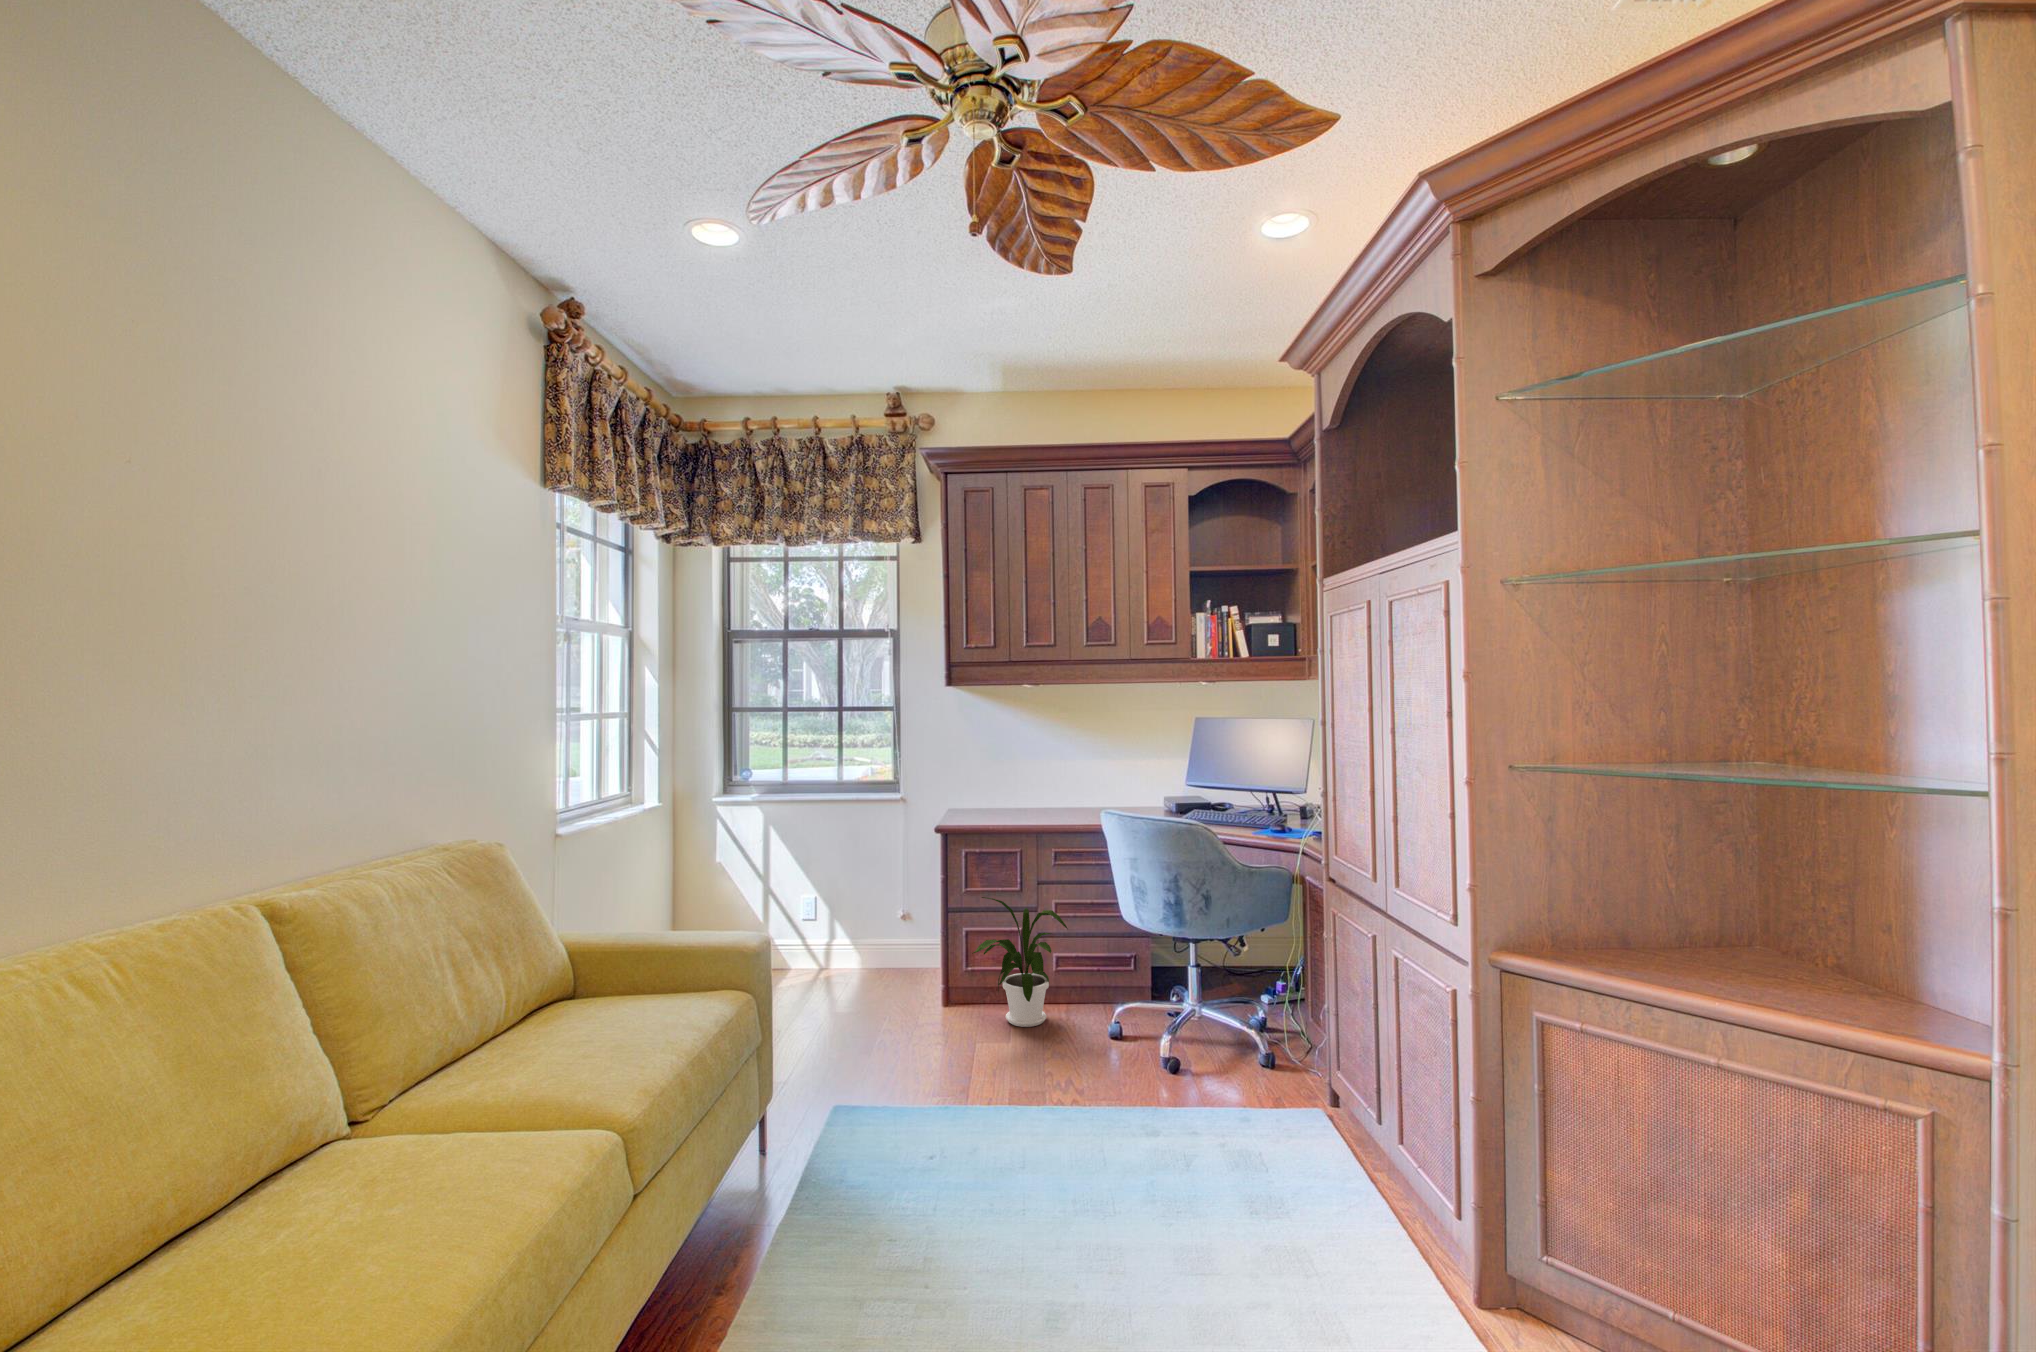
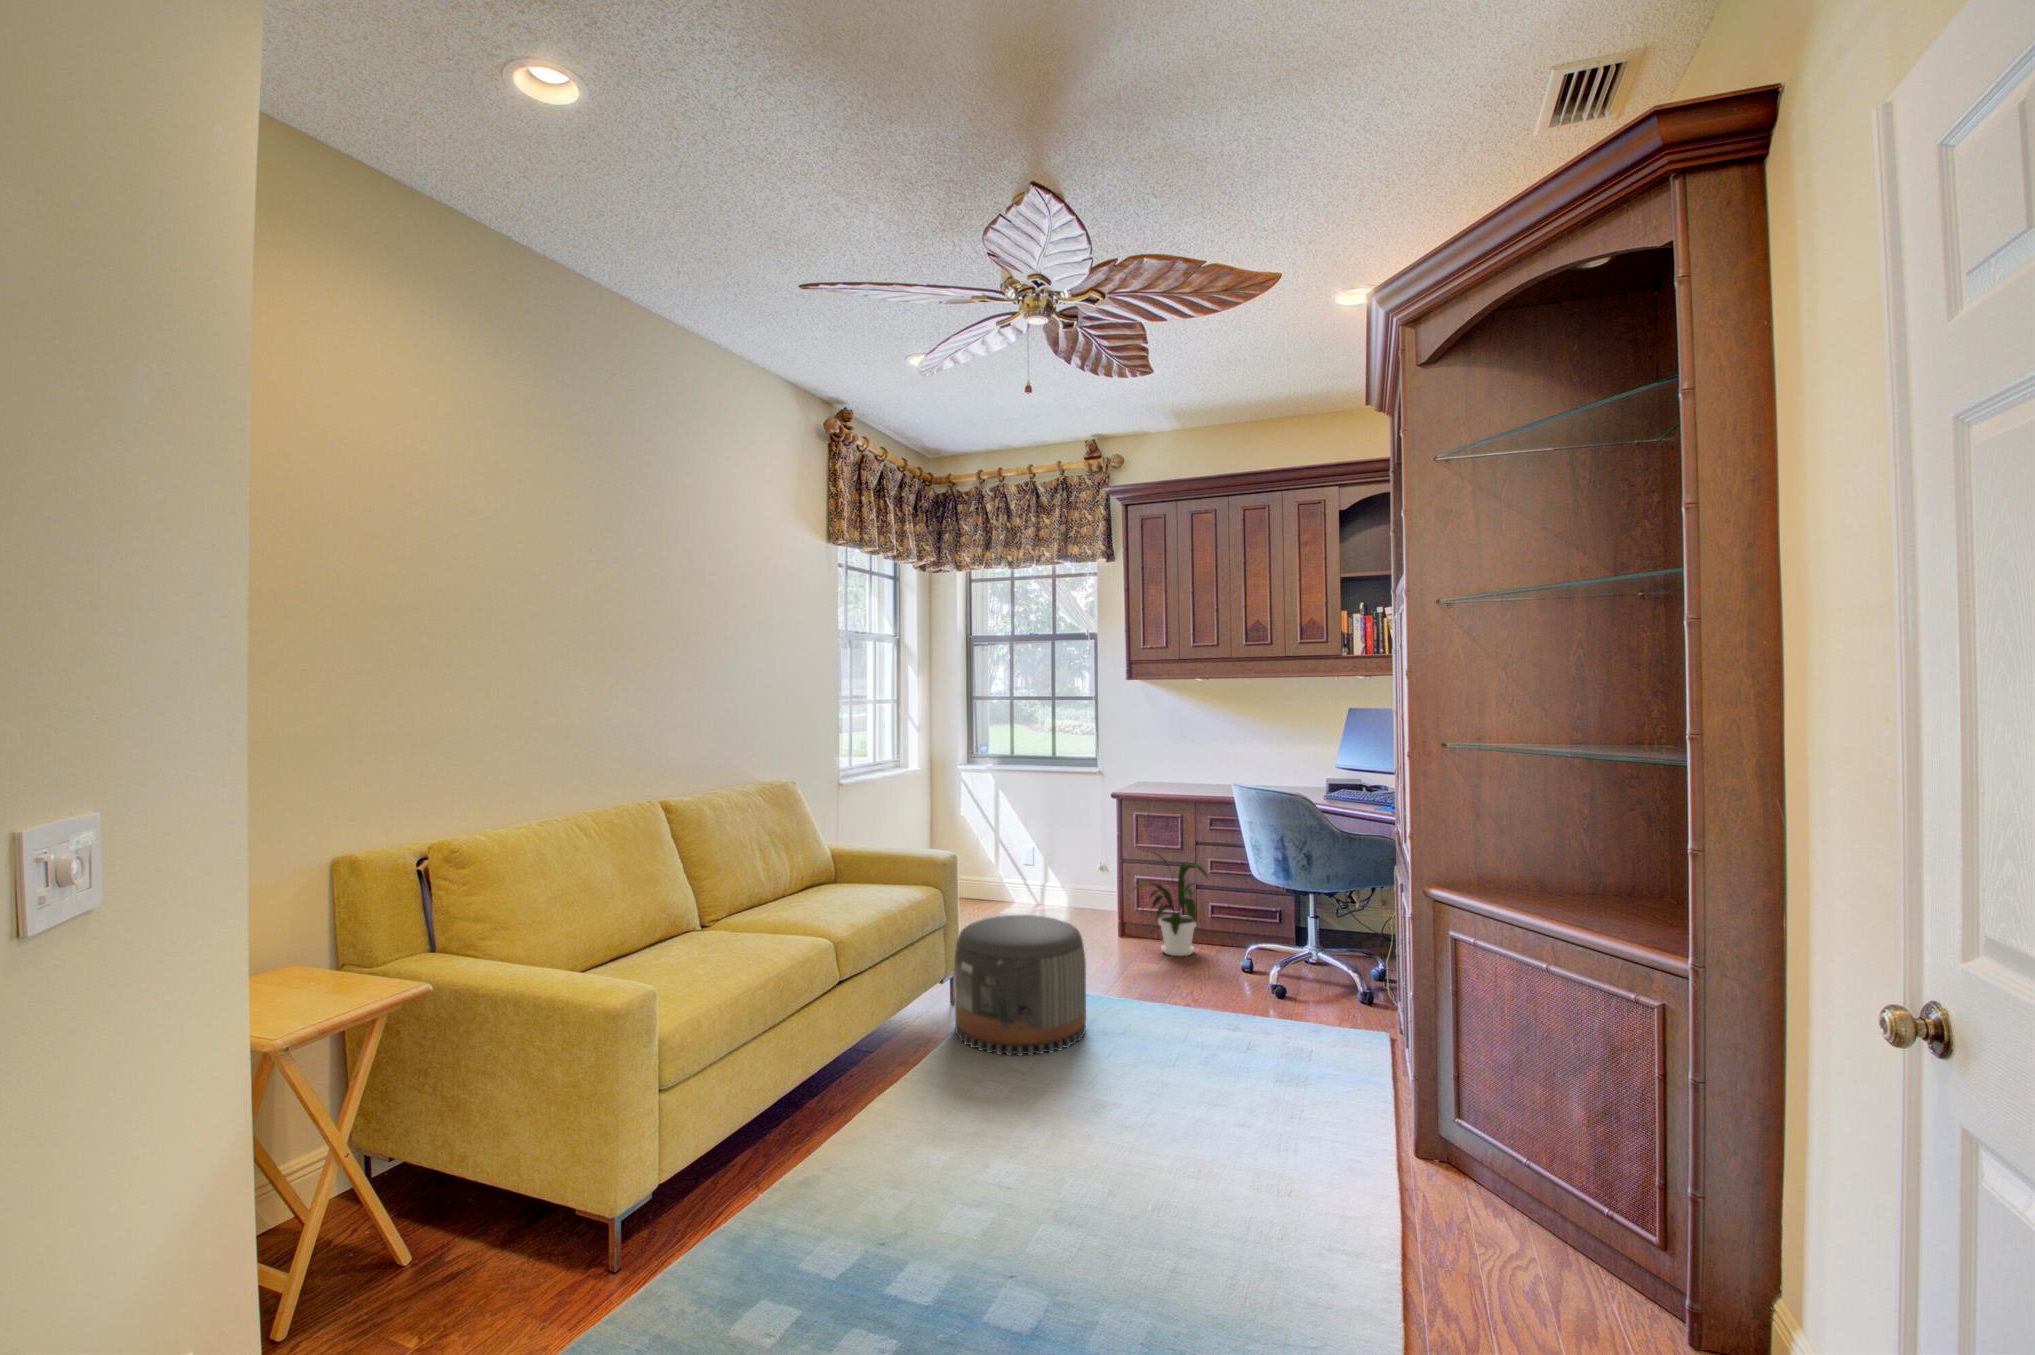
pouf: none [786,1015,978,1248] -> present [954,915,1086,1056]

